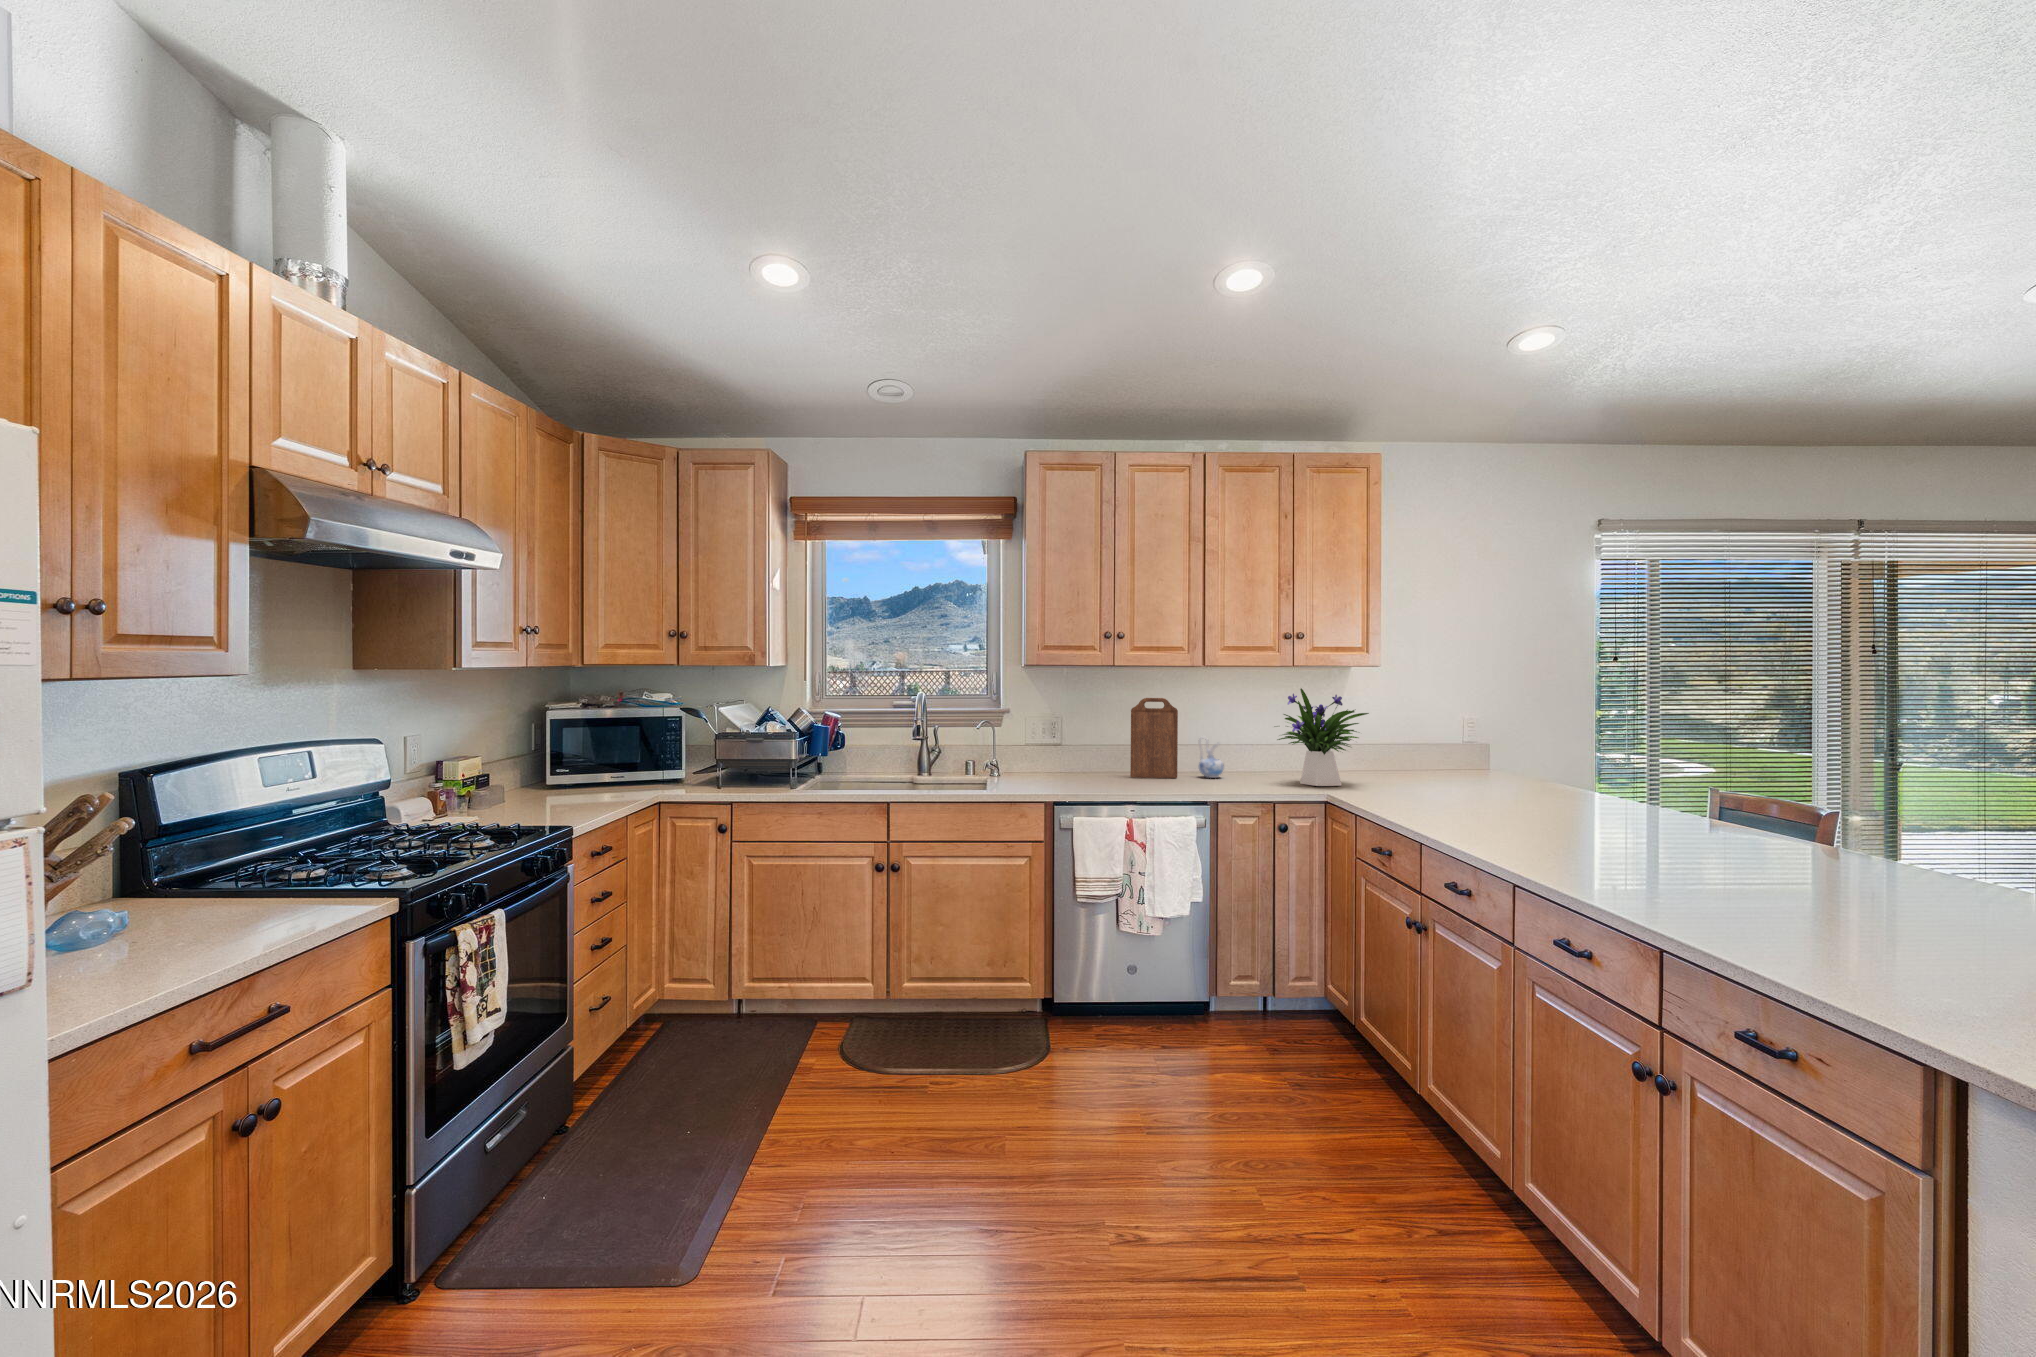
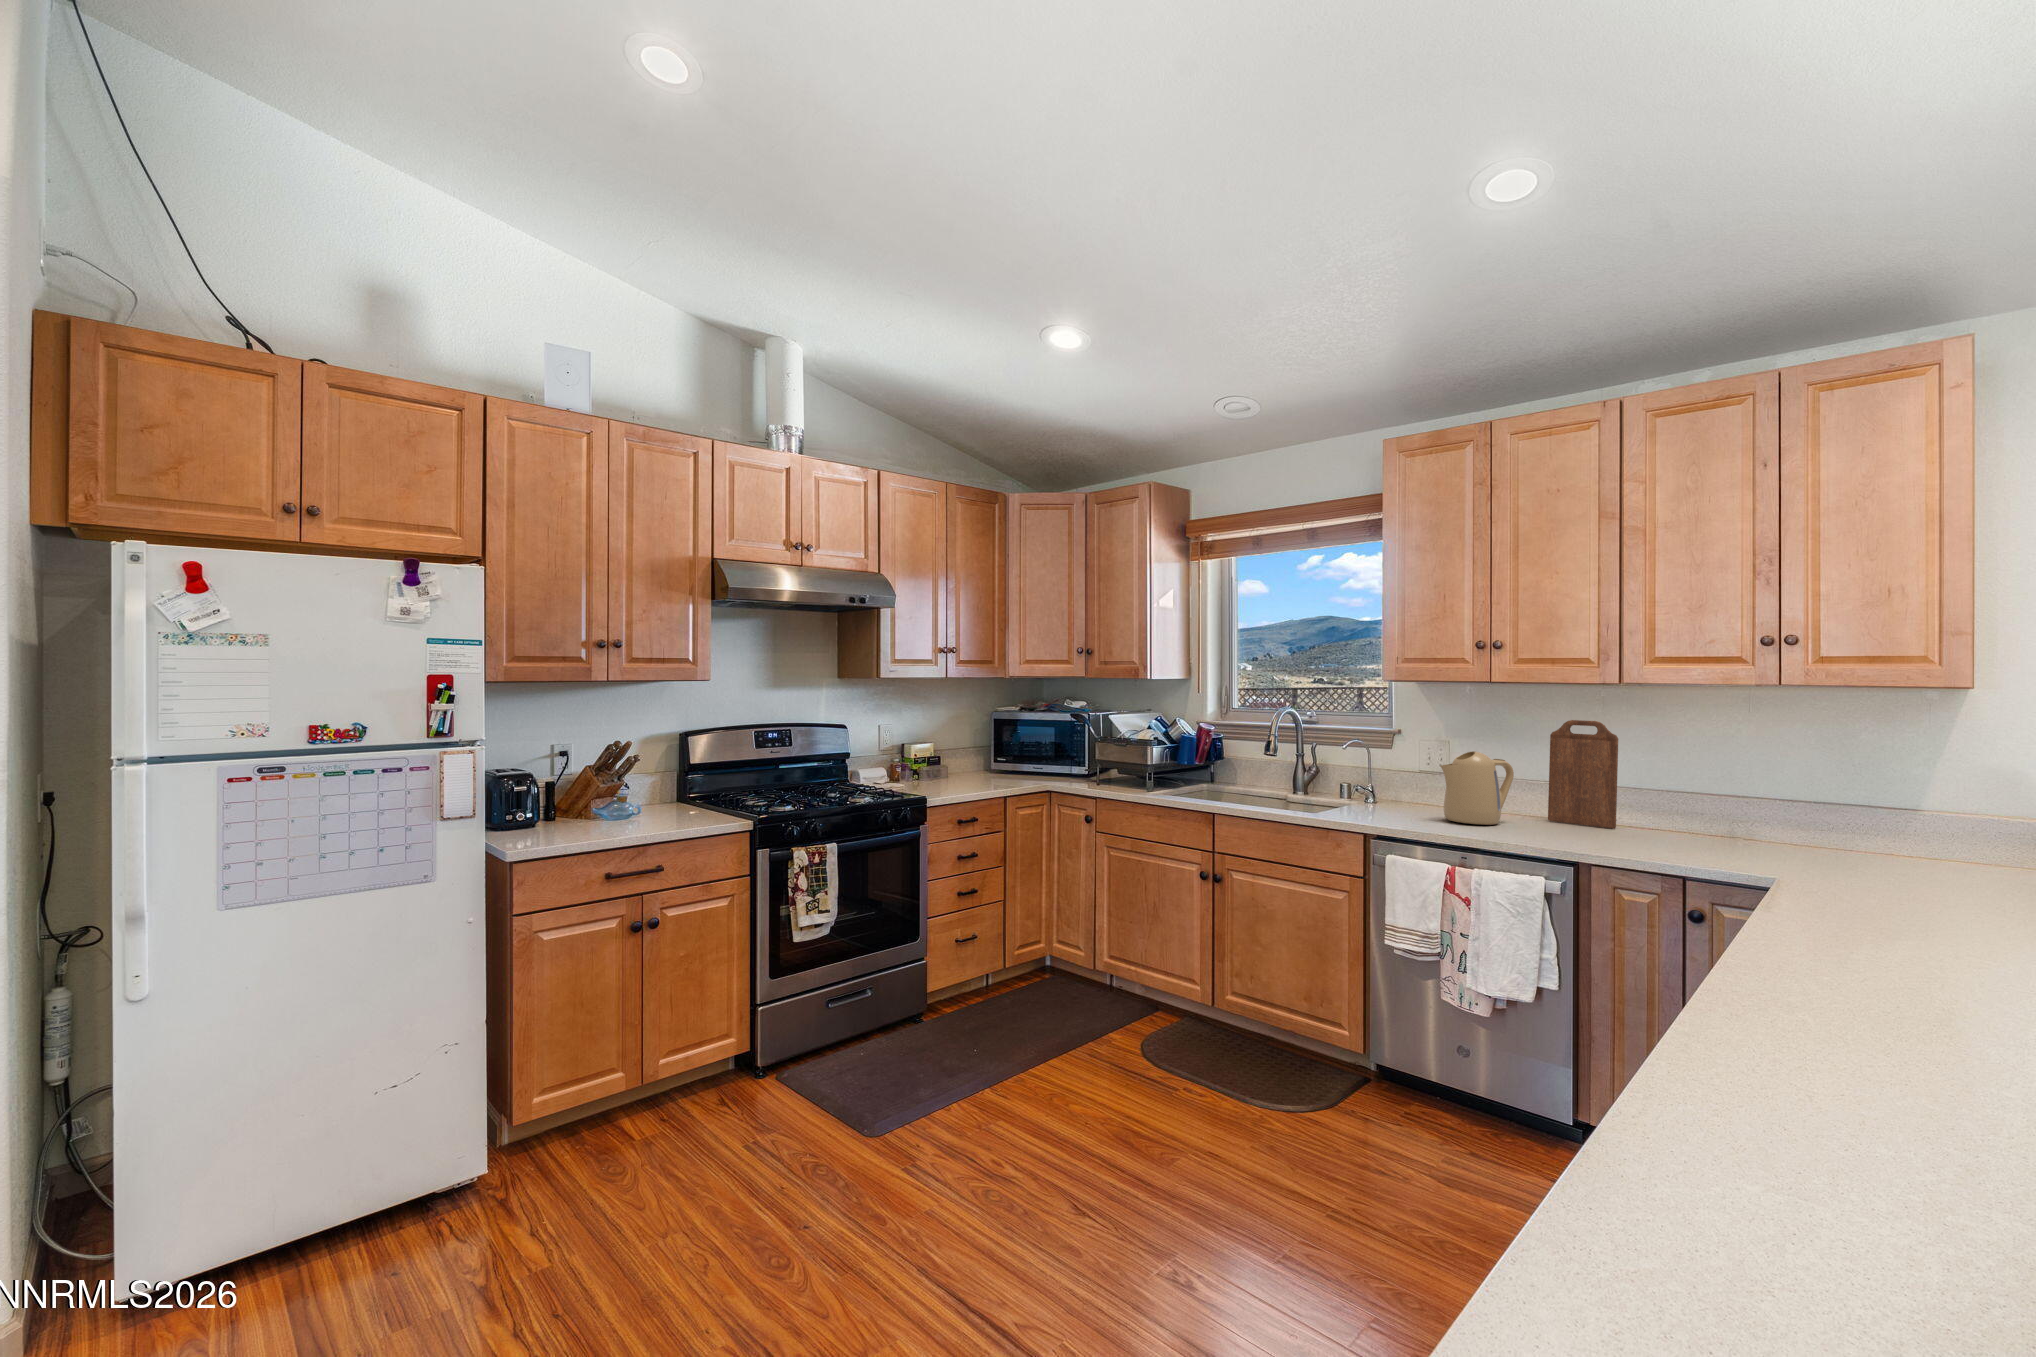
flower arrangement: present [1277,688,1369,786] -> none [1747,712,1936,869]
kettle: none [1076,726,1119,786] -> present [1441,751,1514,825]
ceramic pitcher: present [1199,737,1224,778] -> none [1655,776,1696,835]

